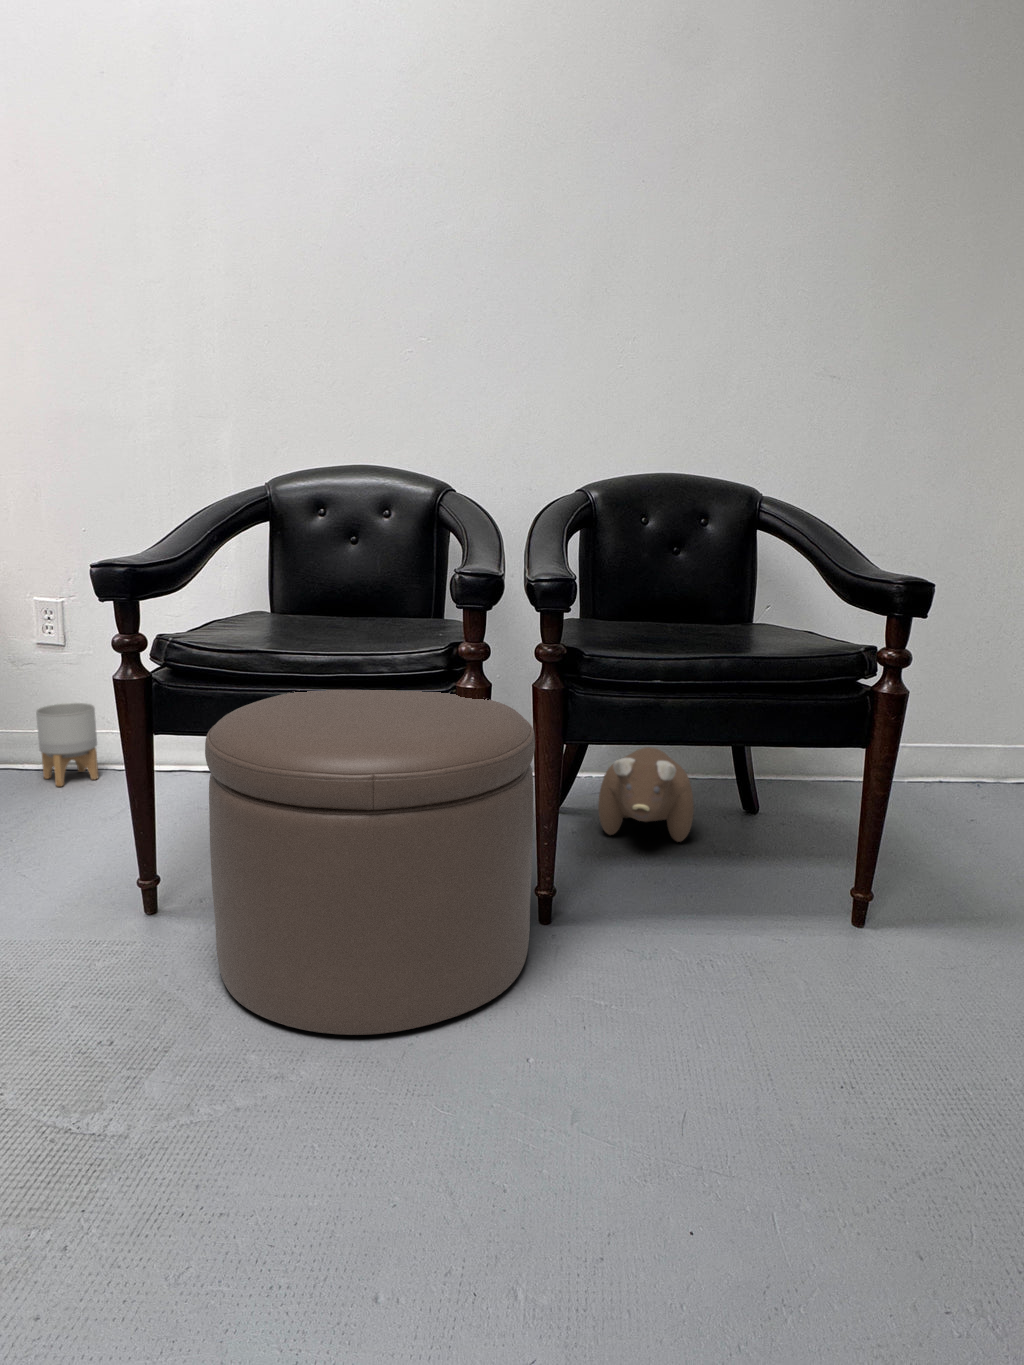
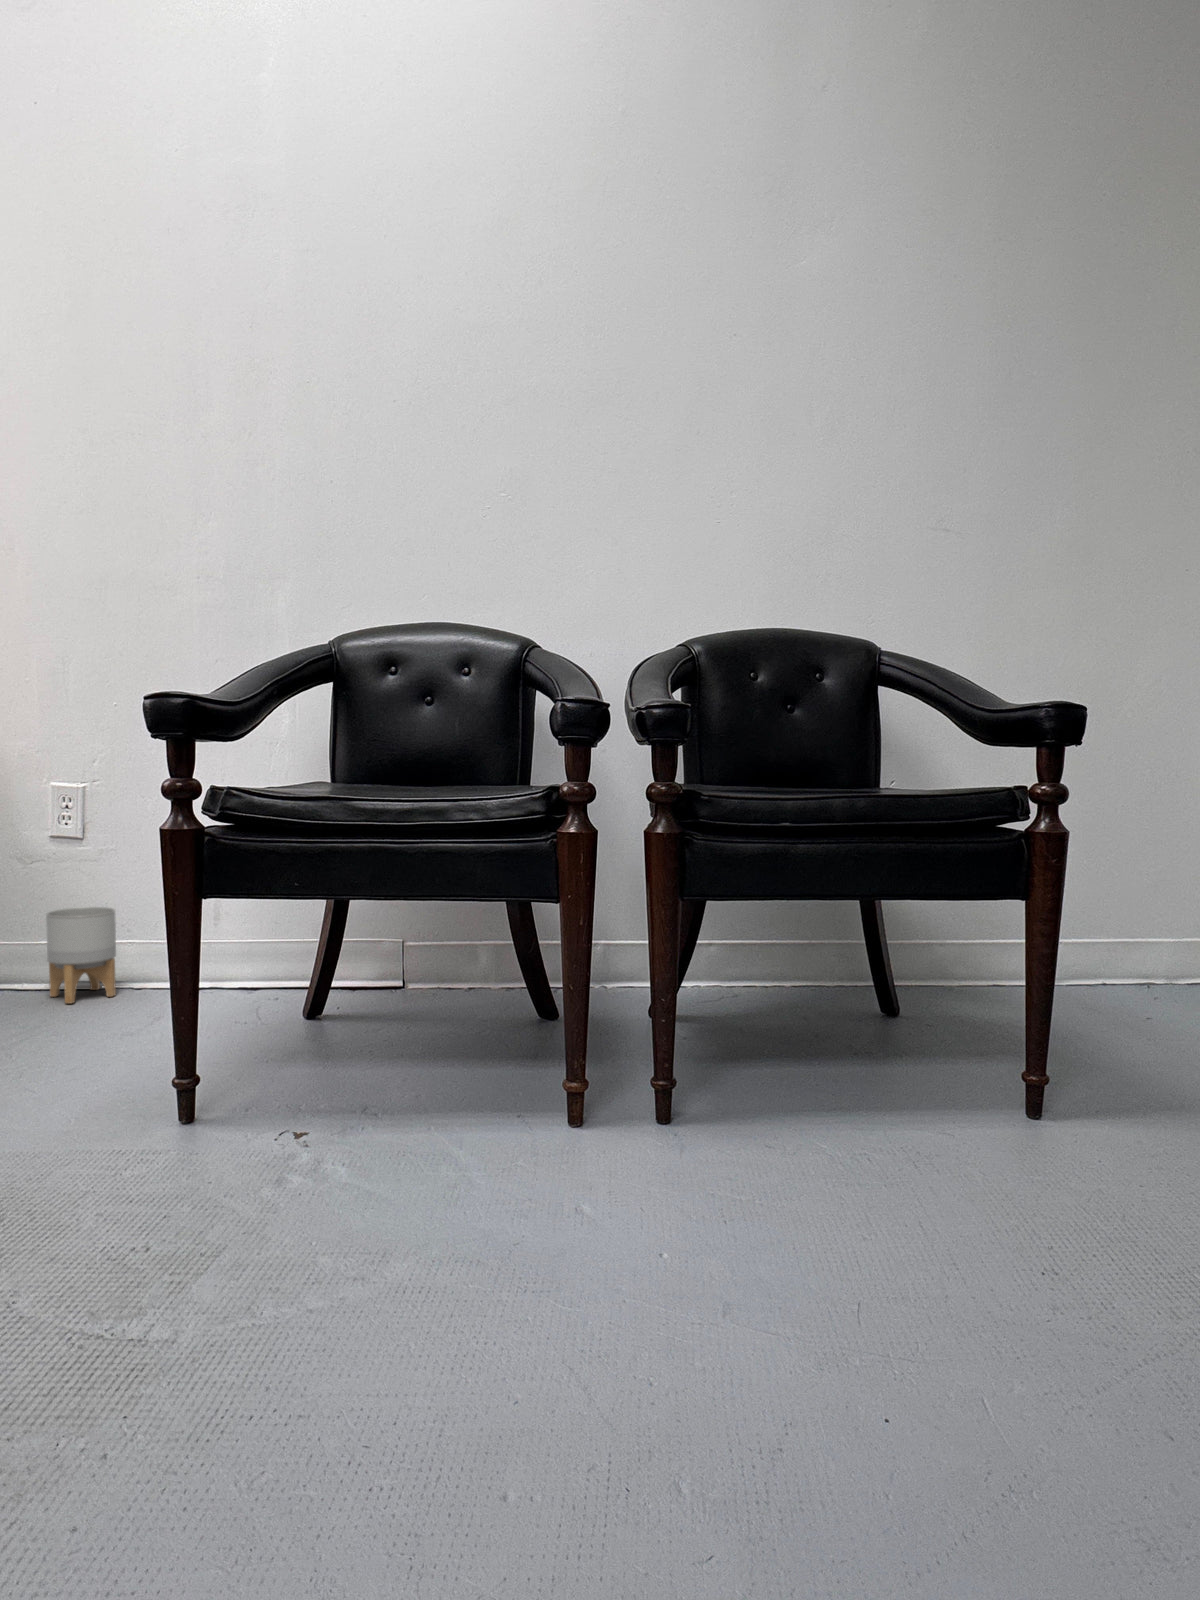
ottoman: present [205,690,535,1035] -> none [271,842,652,1231]
plush toy: present [598,747,694,842] -> none [713,934,825,1042]

